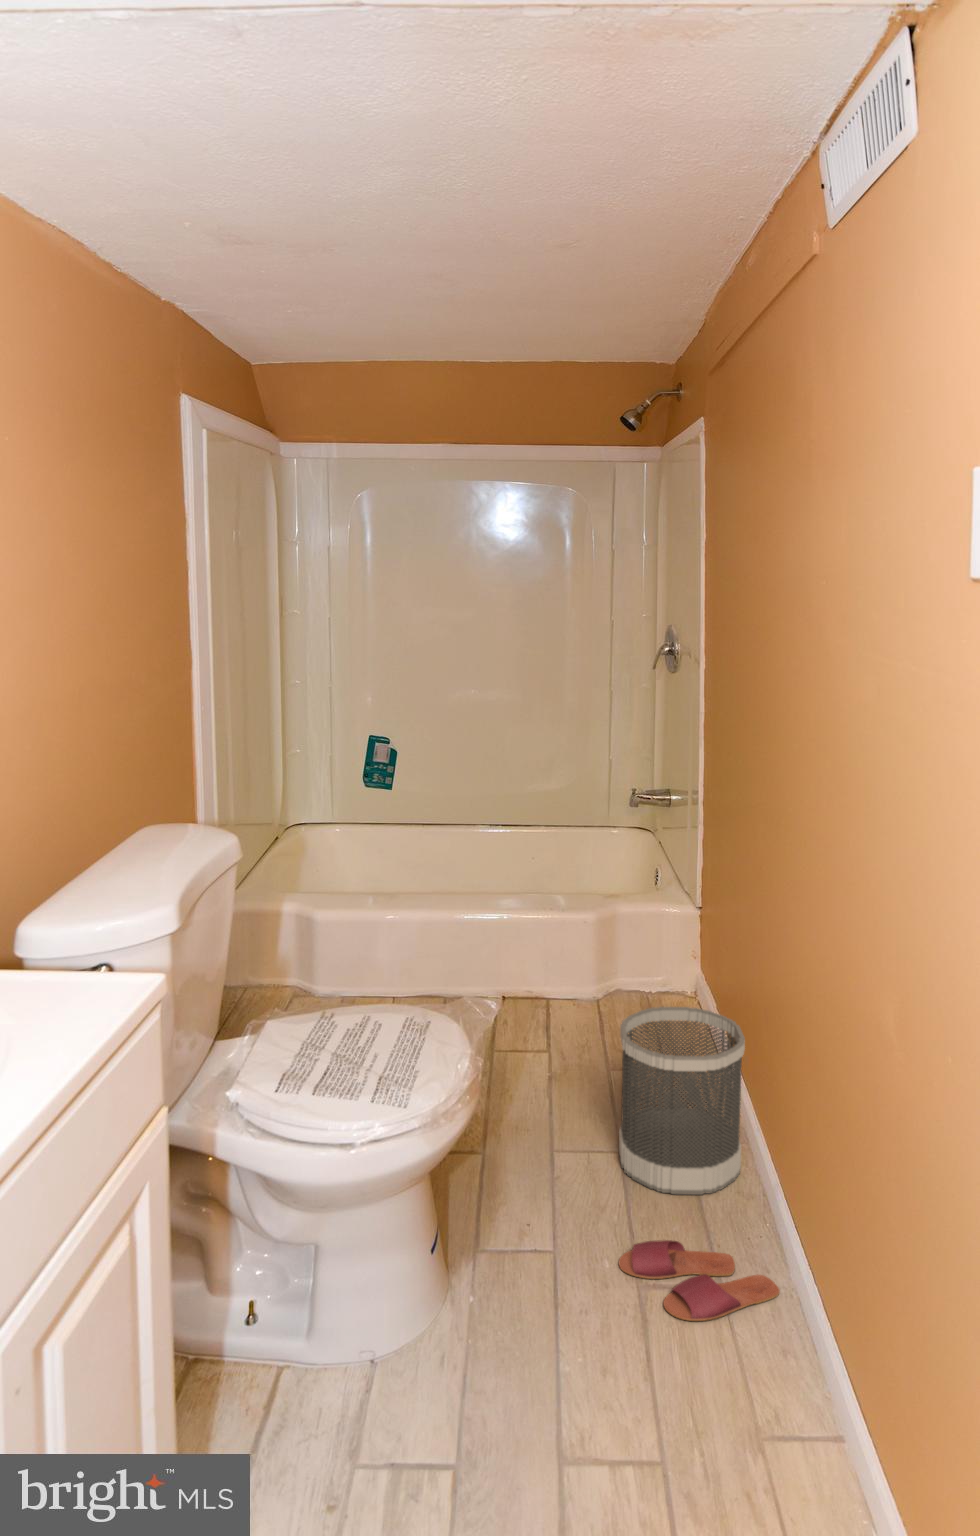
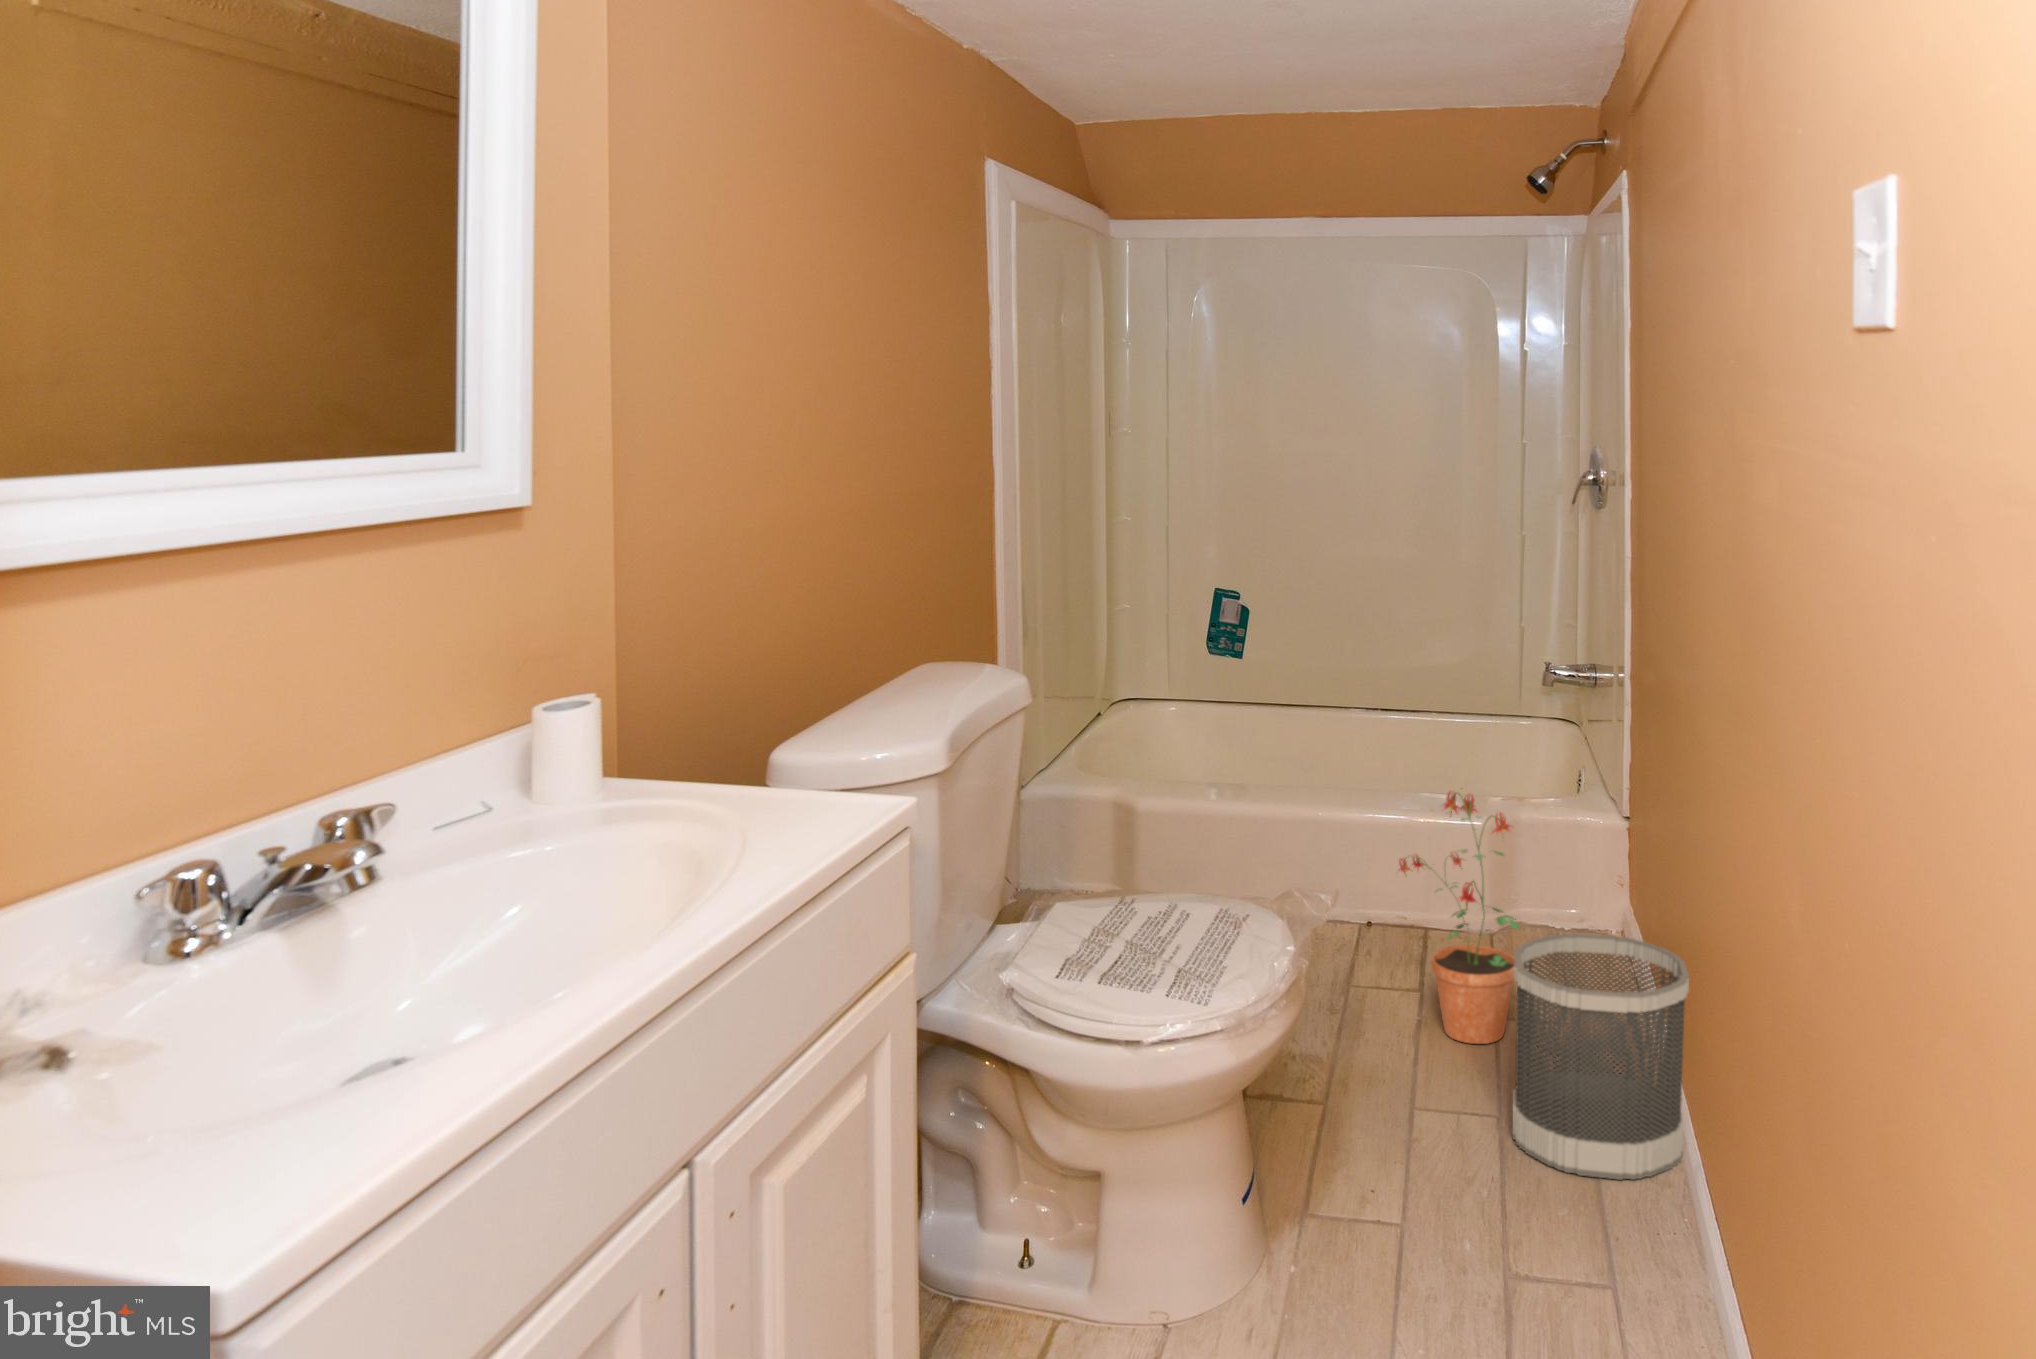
potted plant: none [524,898,621,1088] -> present [1399,791,1520,1044]
slippers: present [619,1240,780,1321] -> none [1491,1222,1711,1318]

